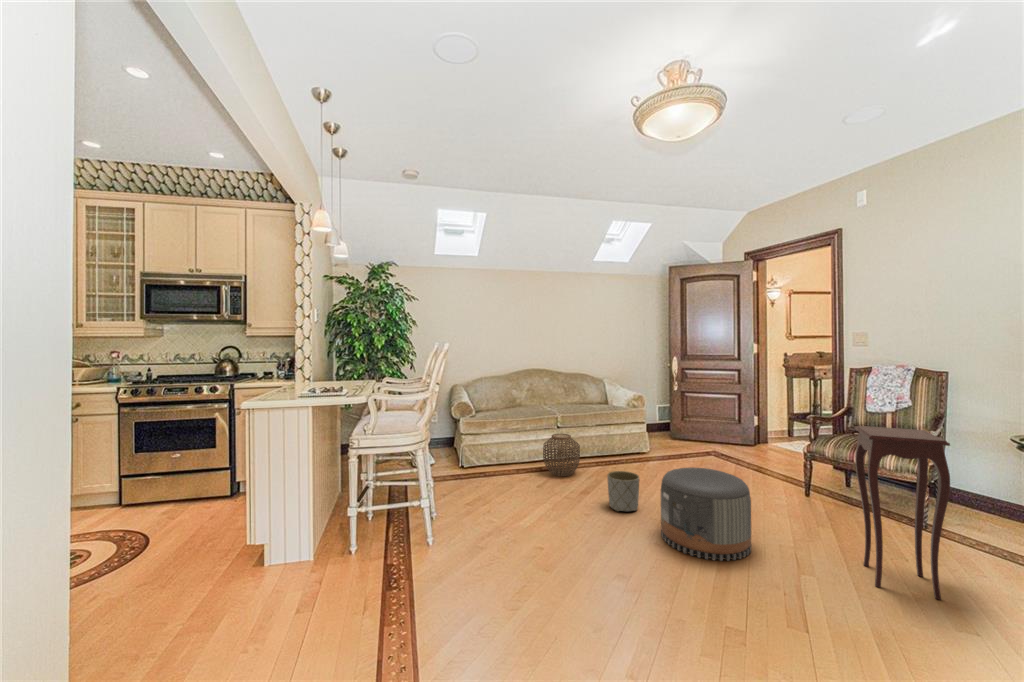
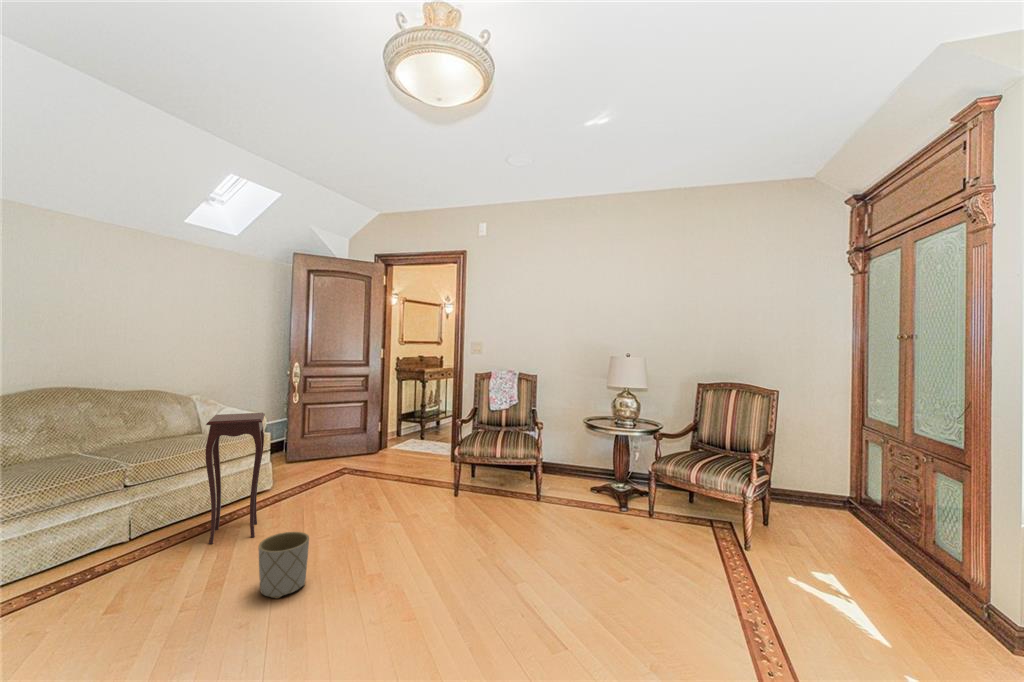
side table: present [855,426,950,600] -> present [206,413,265,544]
woven basket: present [543,434,580,476] -> none [100,497,181,574]
pouf: present [661,467,751,561] -> none [354,501,457,621]

